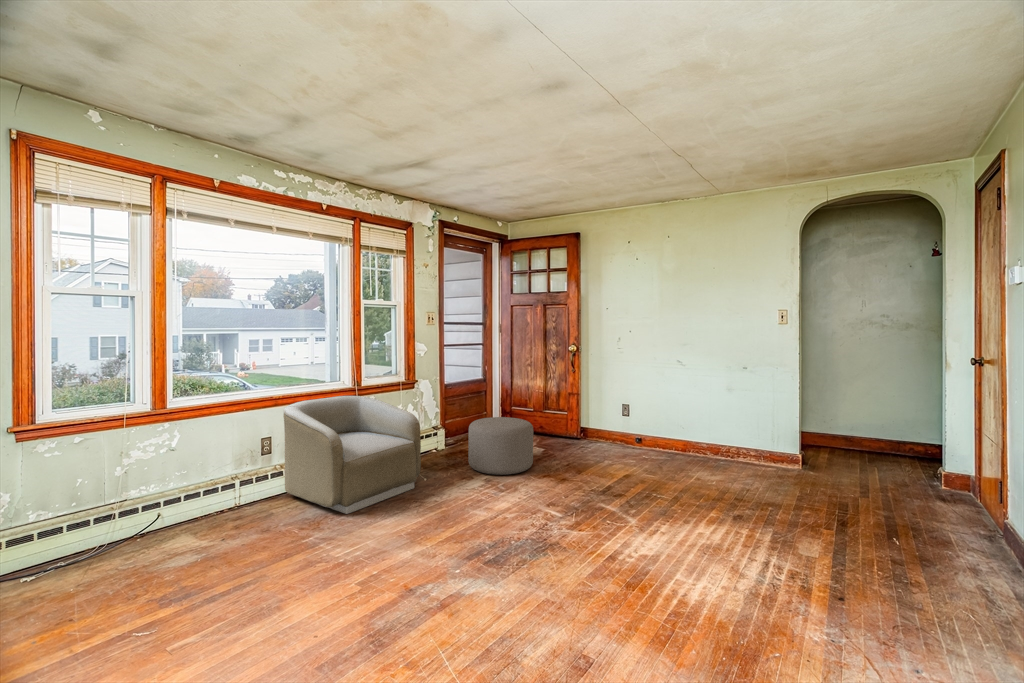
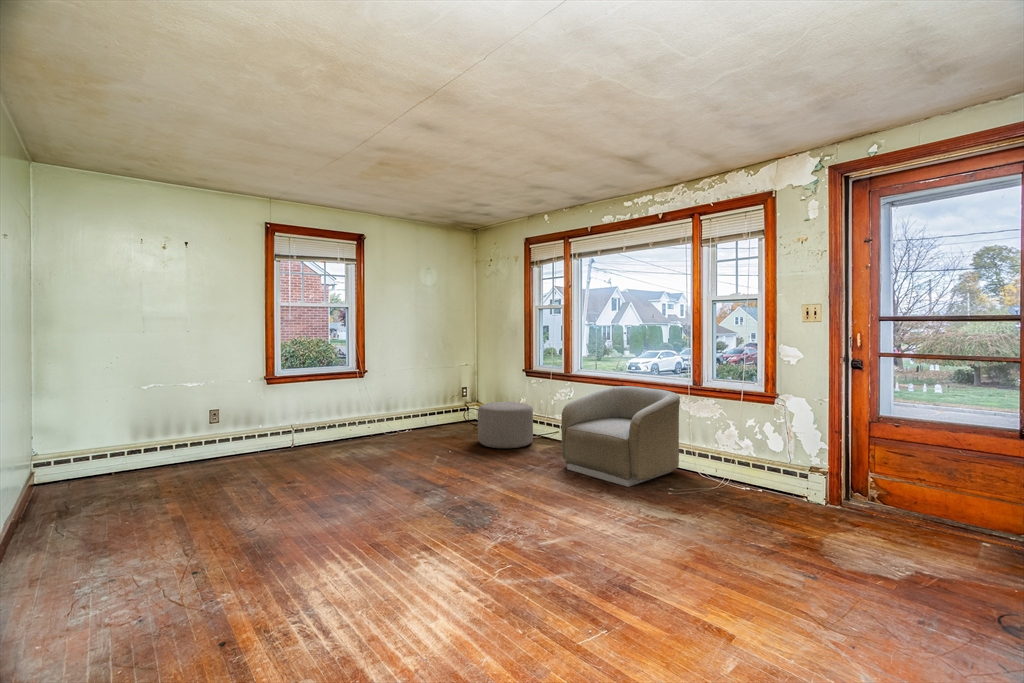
ottoman: present [468,417,533,475] -> present [478,402,533,448]

